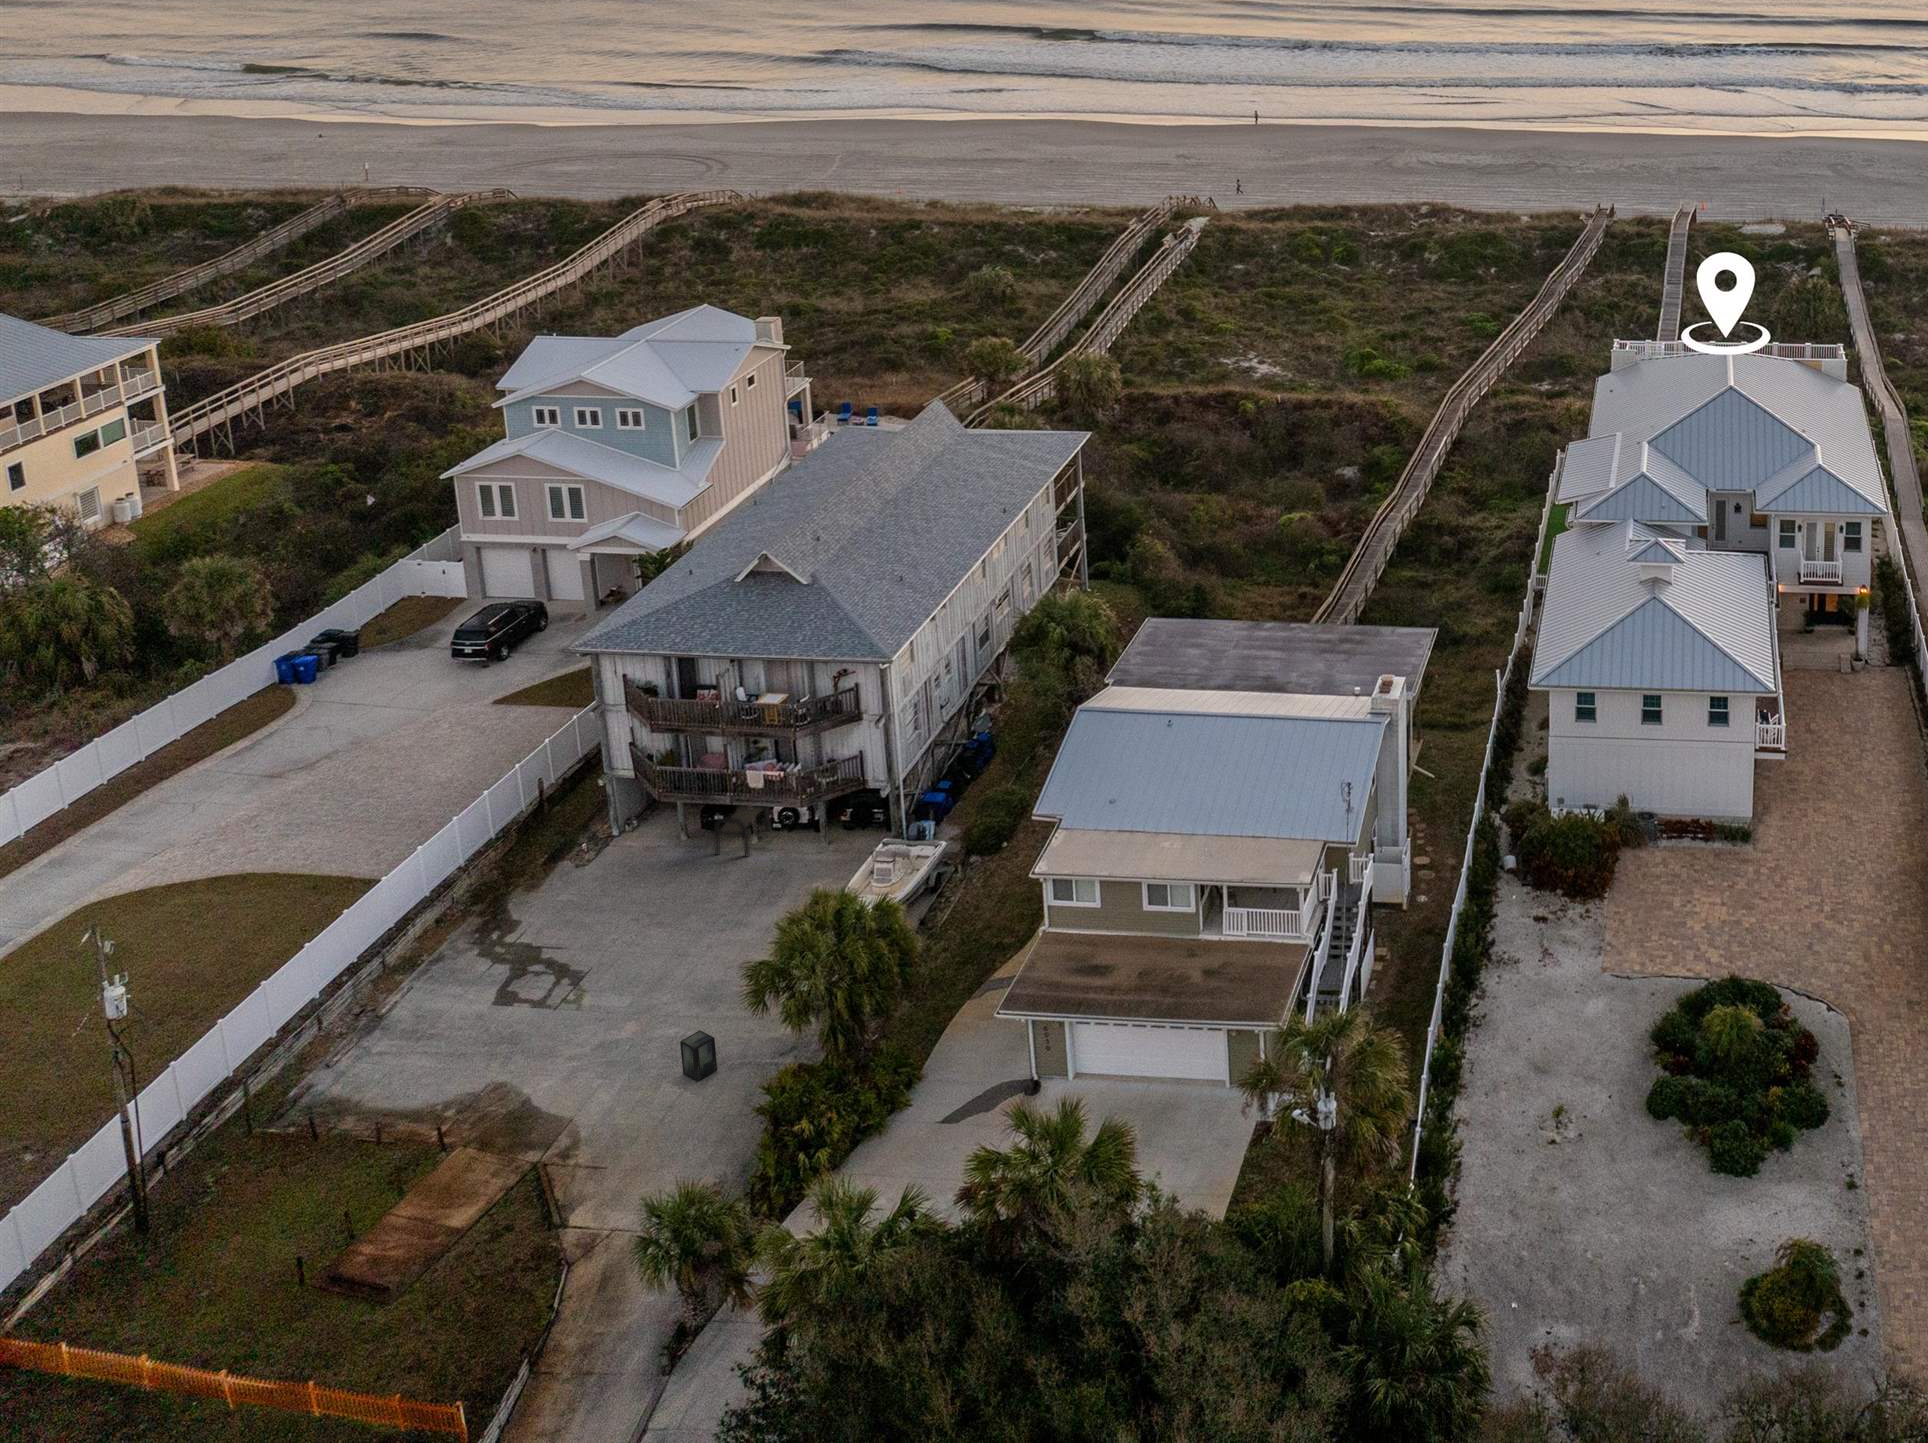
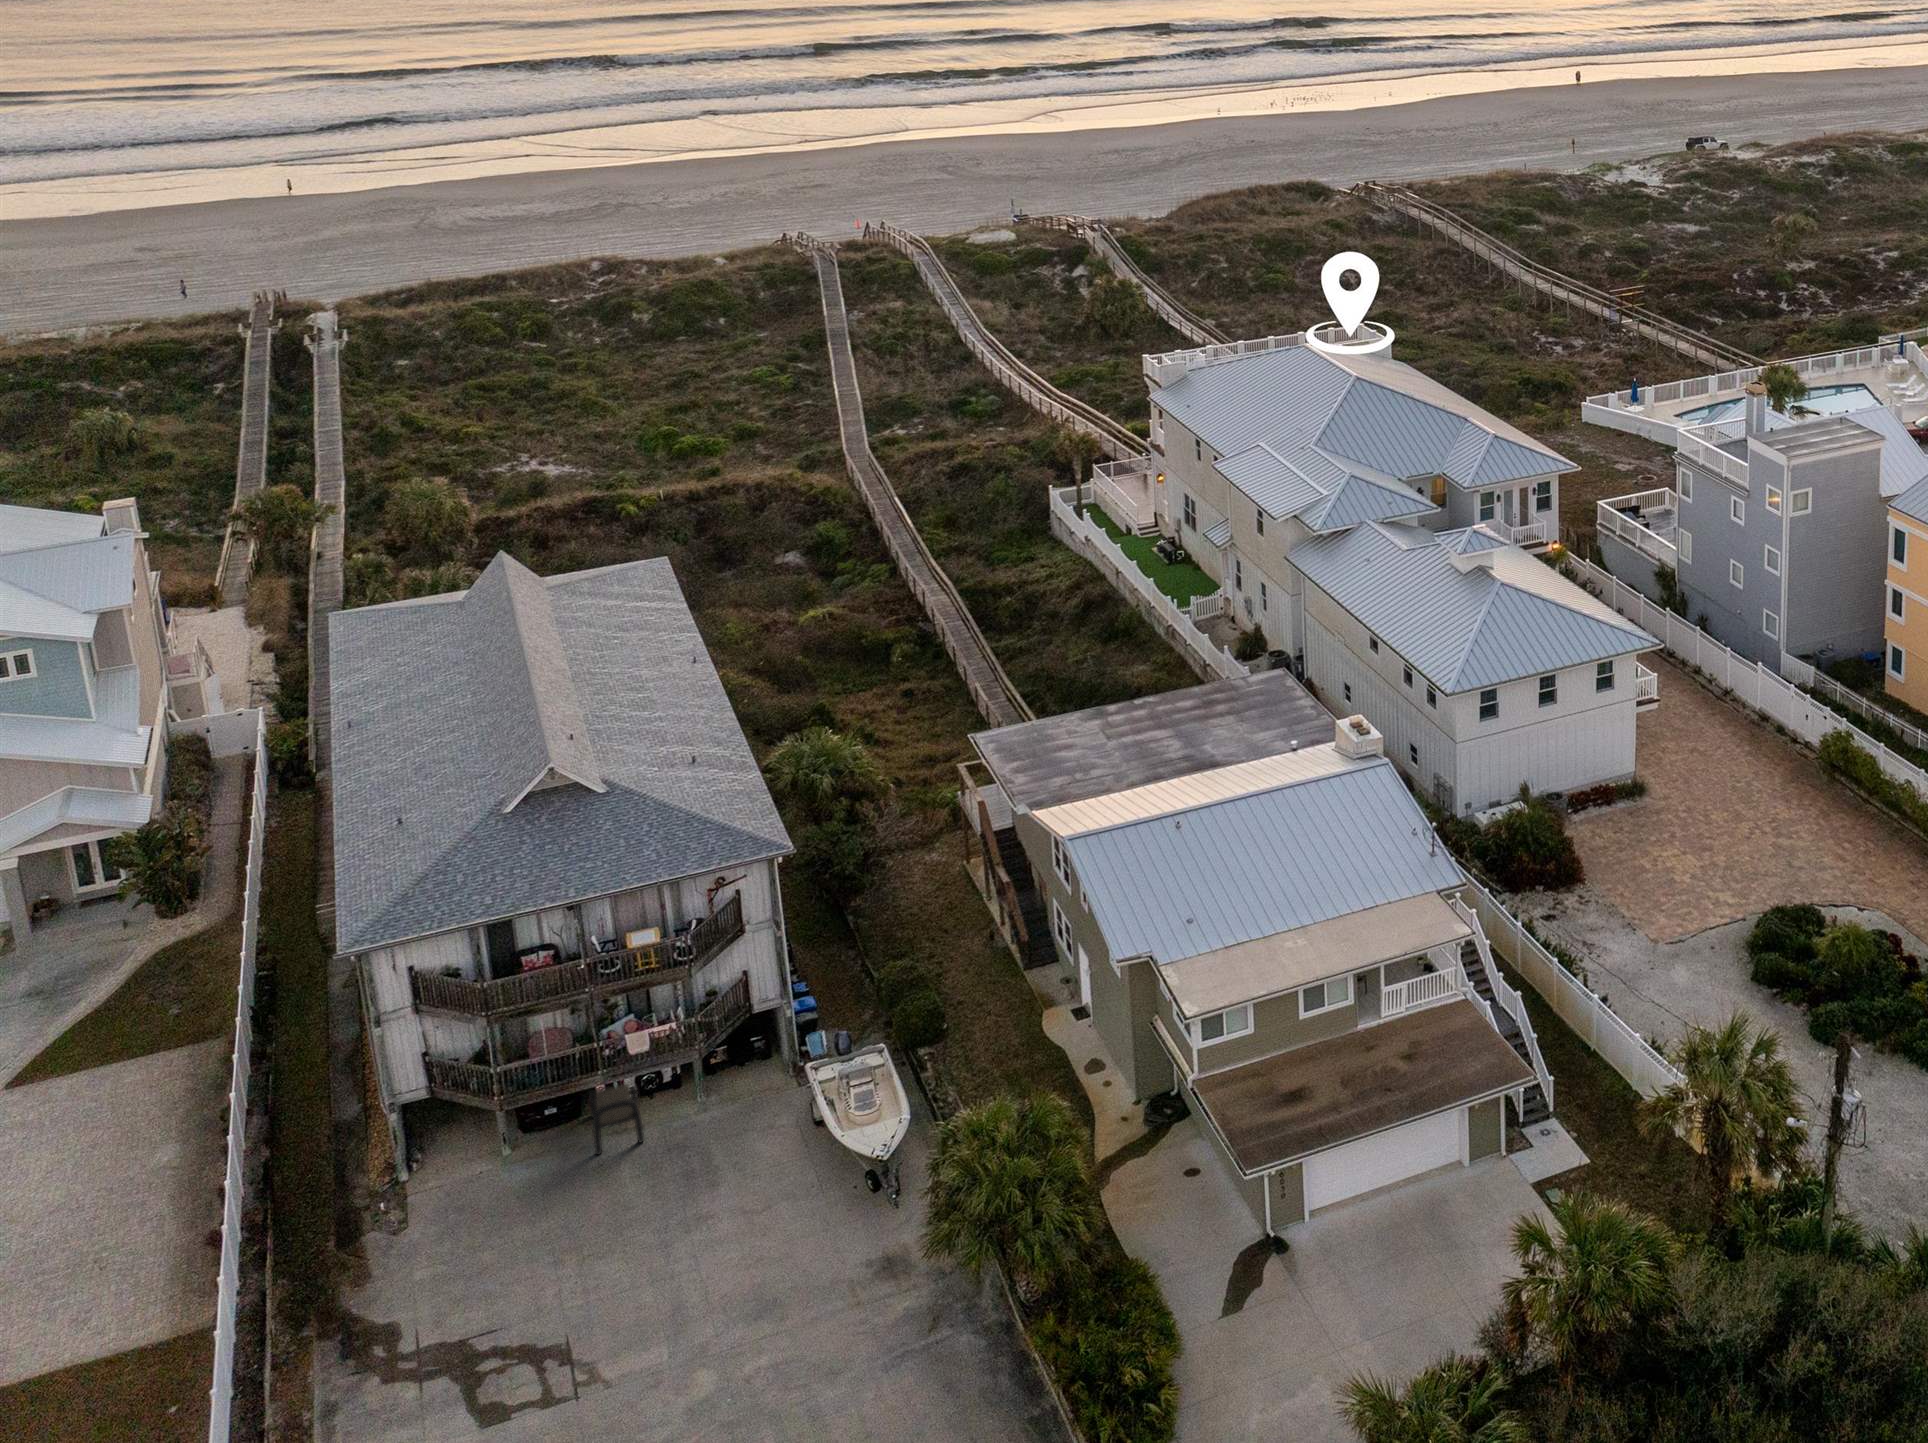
storage box: present [680,1030,717,1082] -> none [834,1342,875,1403]

